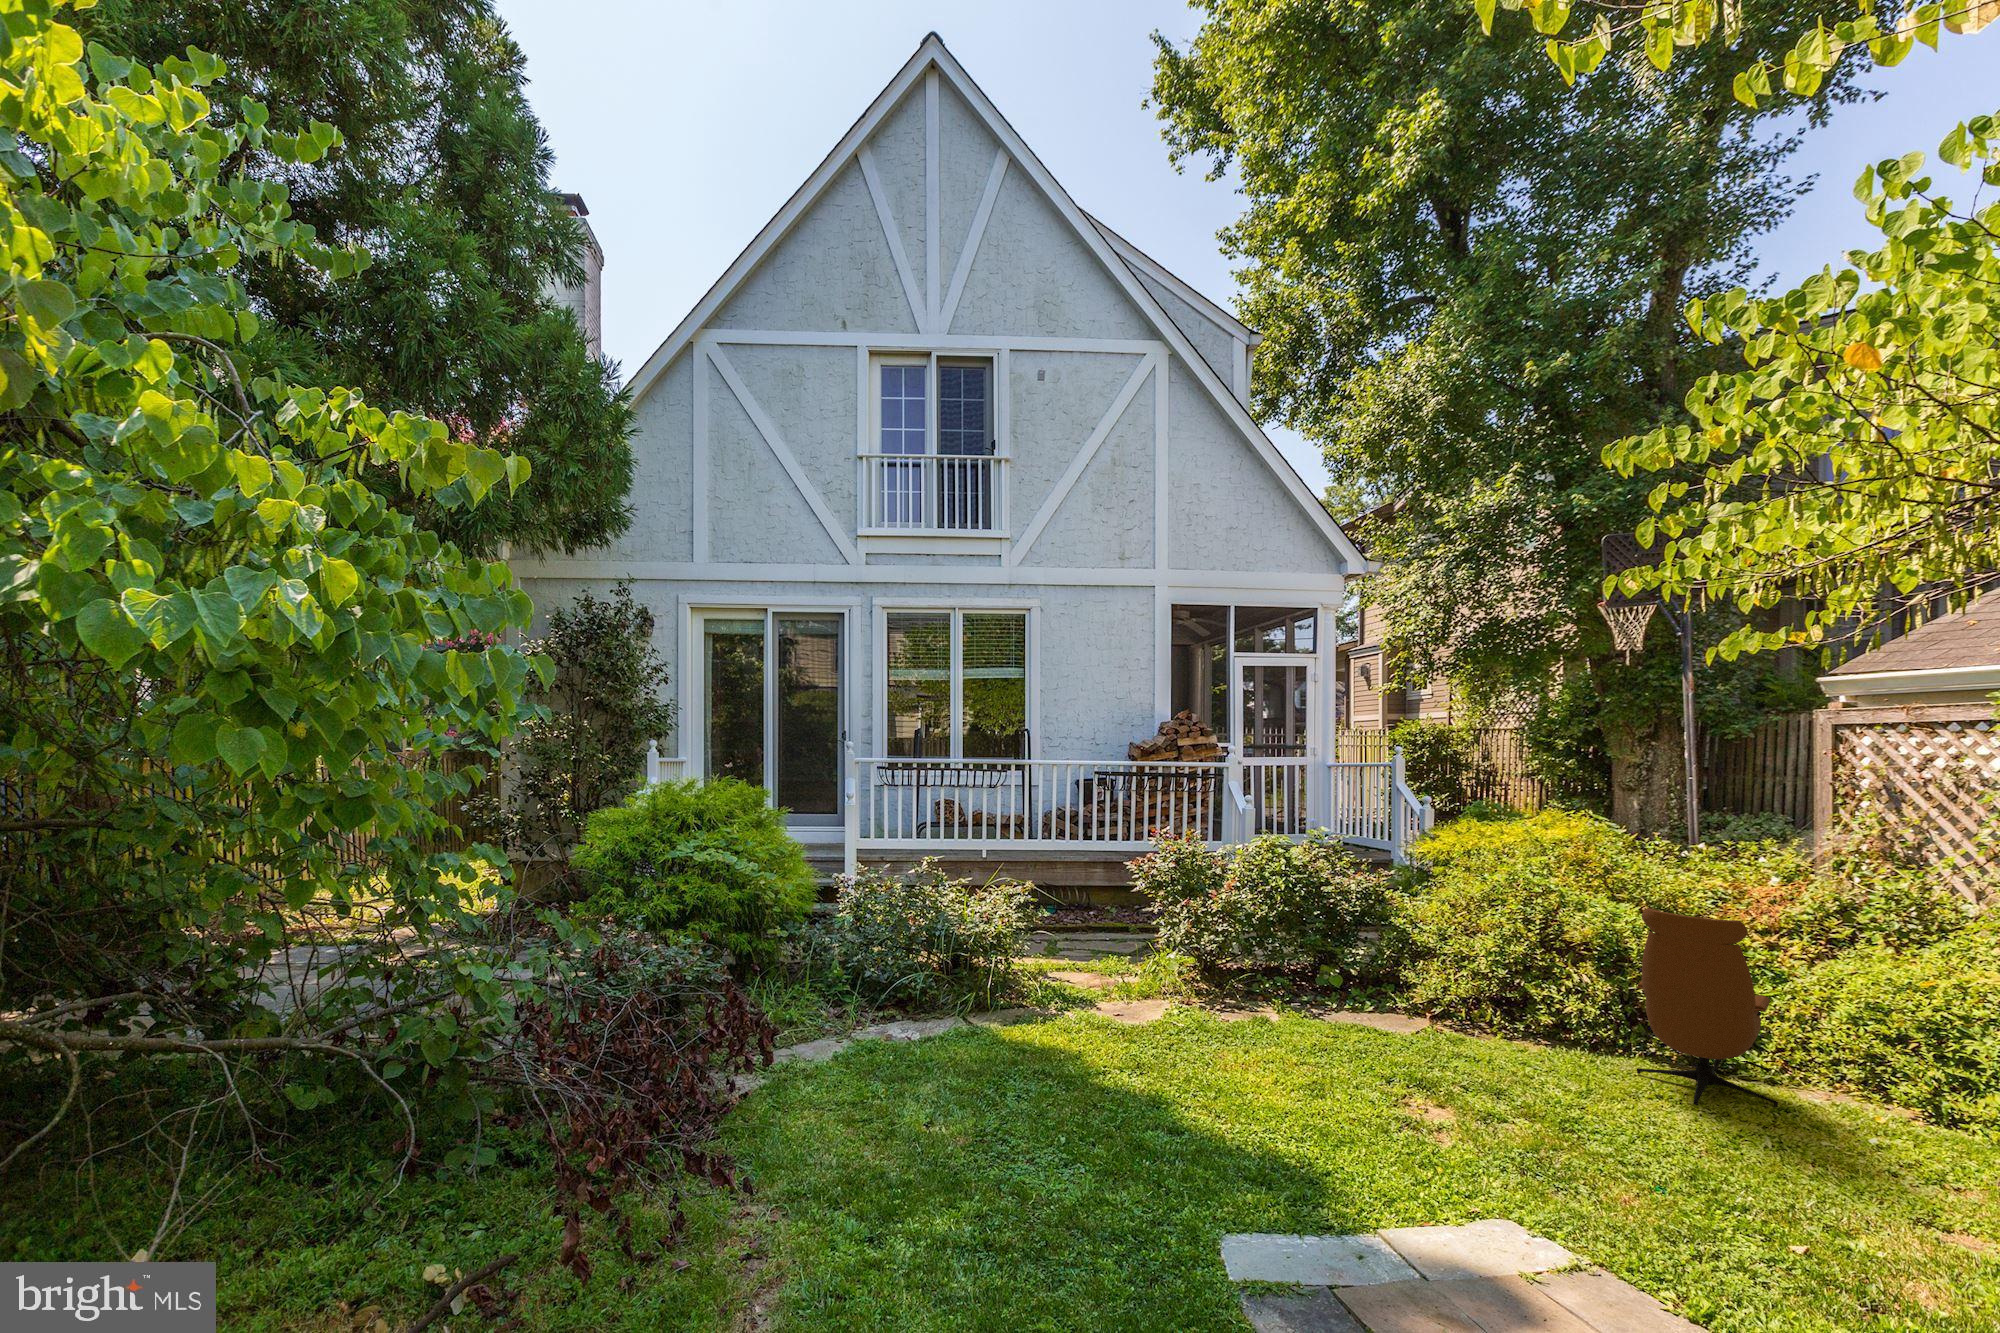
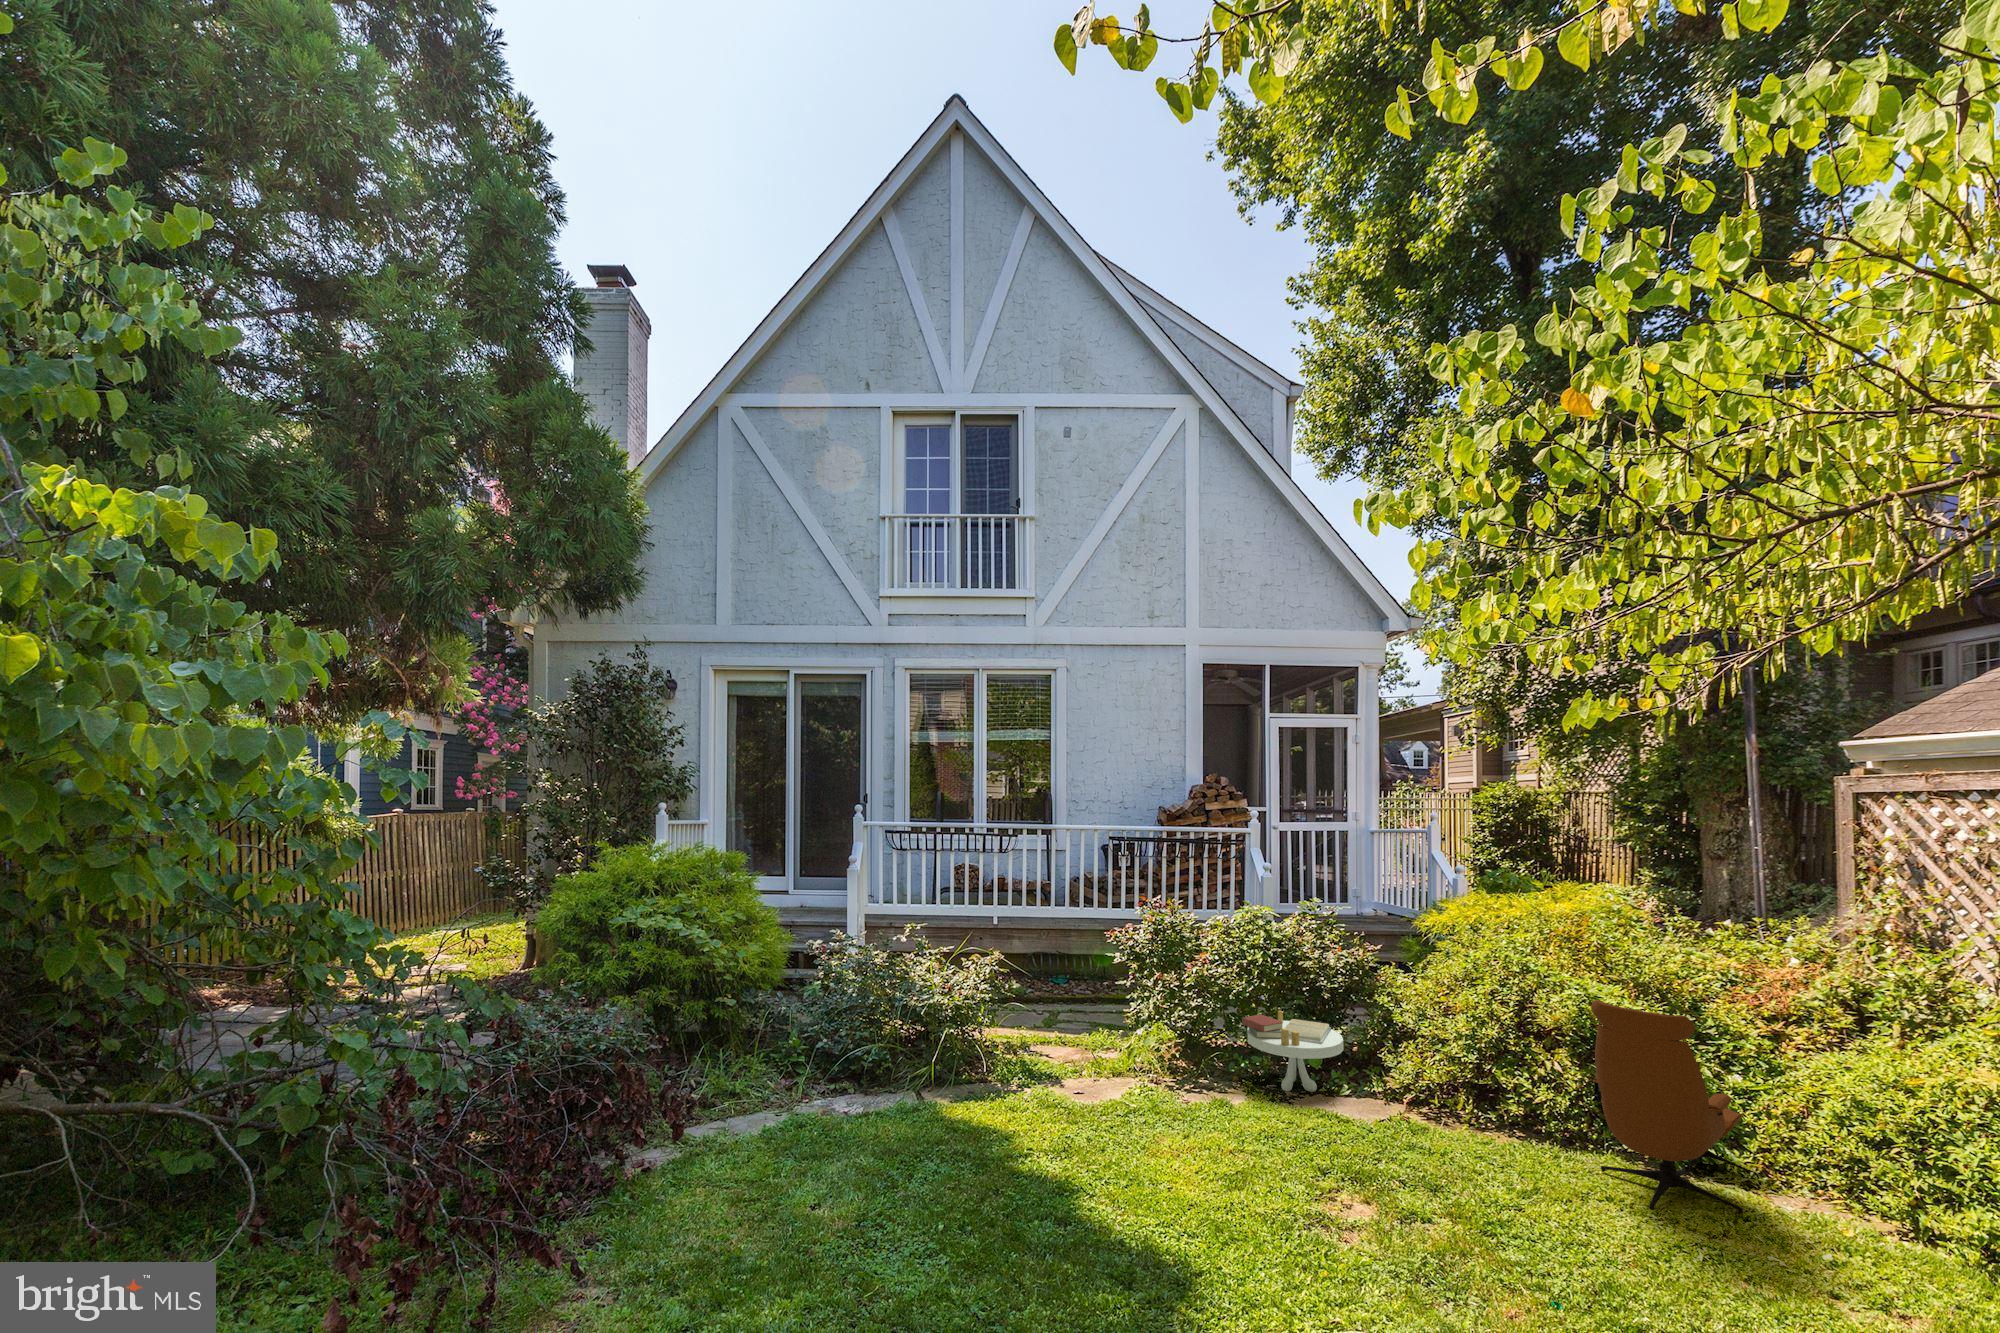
side table: none [1271,933,1370,1010] -> present [1242,1011,1344,1092]

